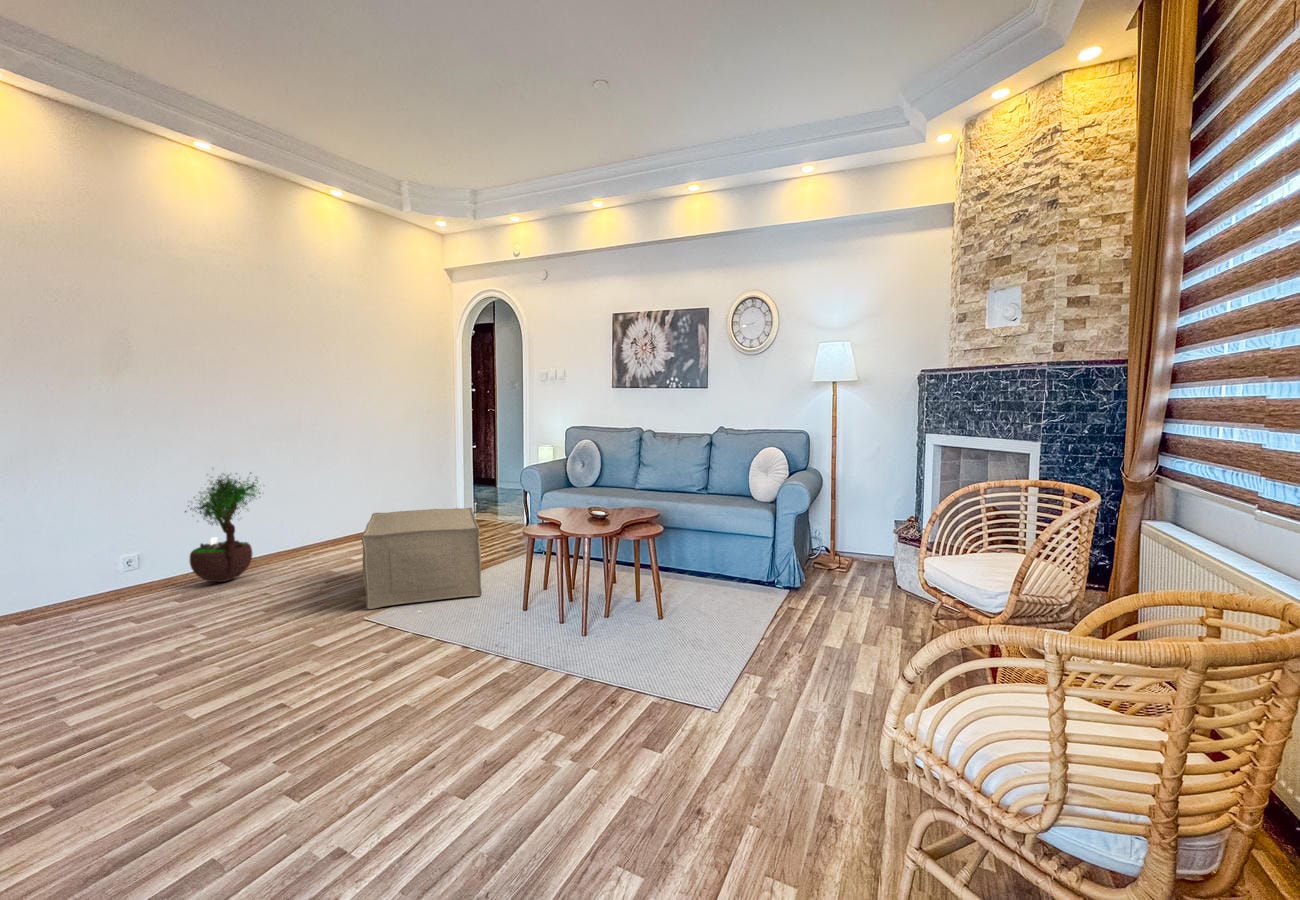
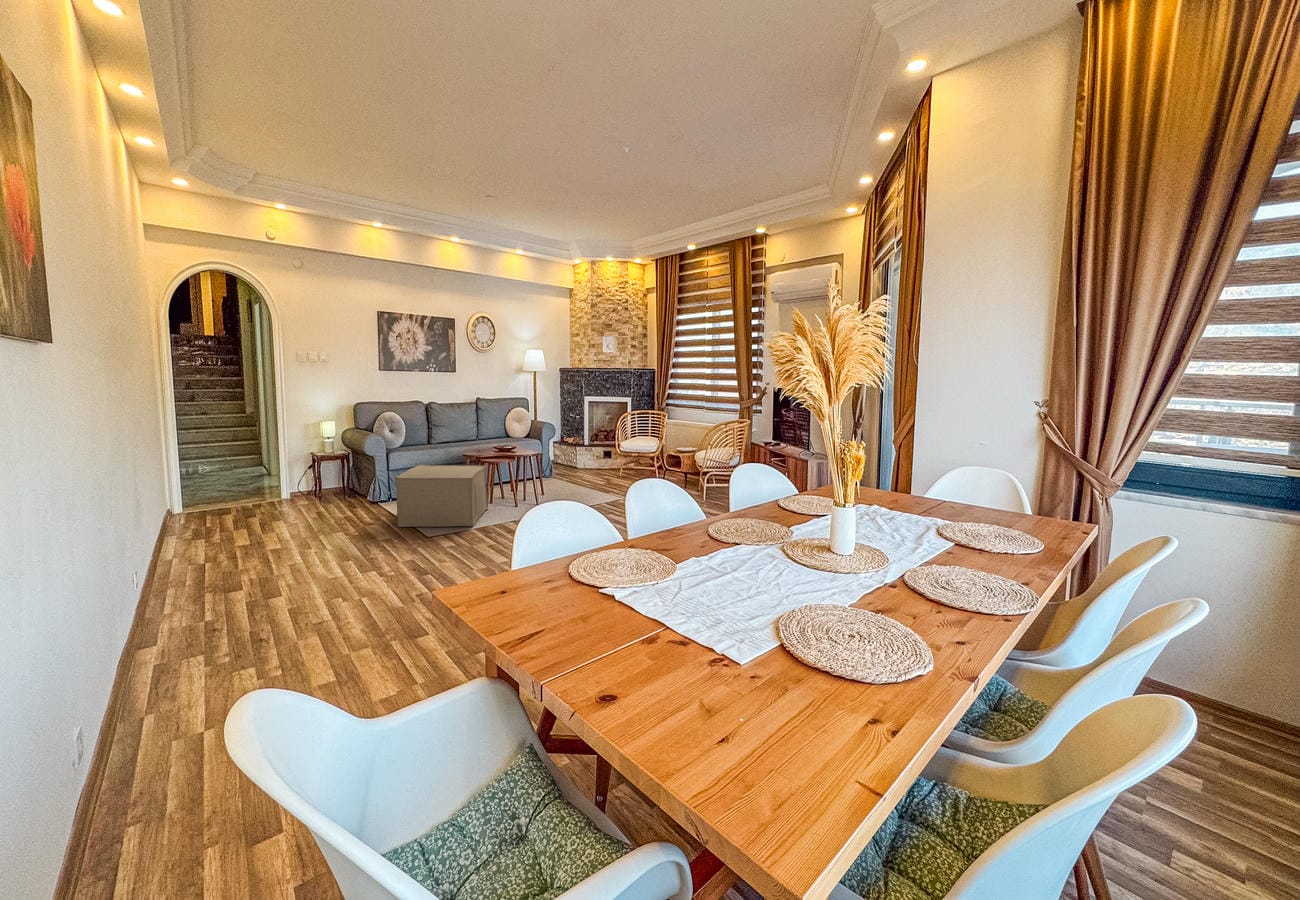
potted tree: present [185,472,260,582] -> none [276,456,356,568]

